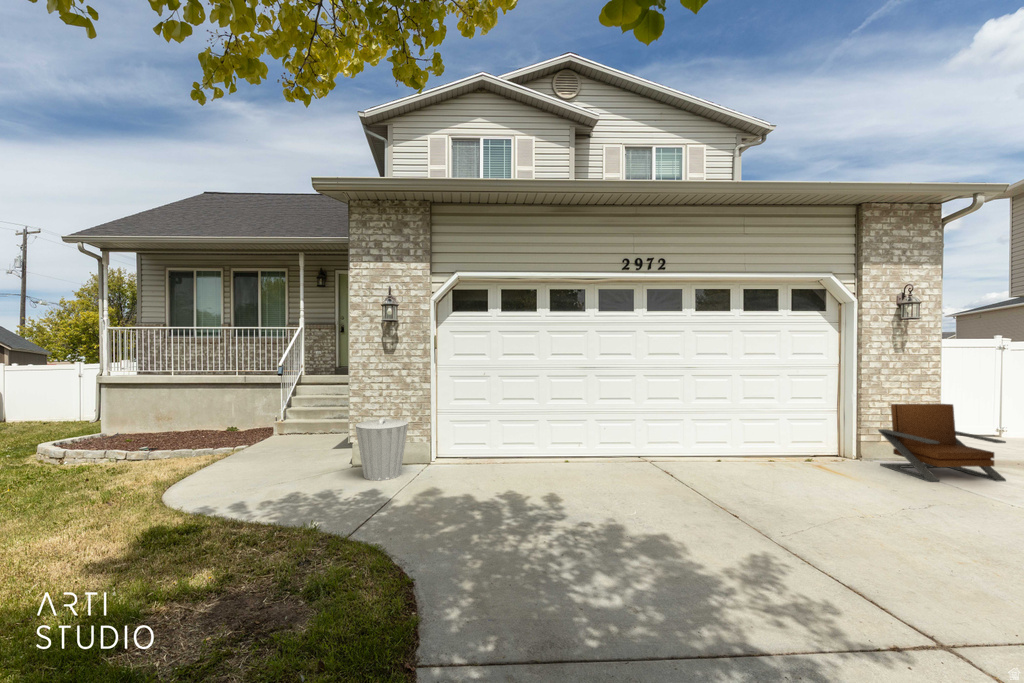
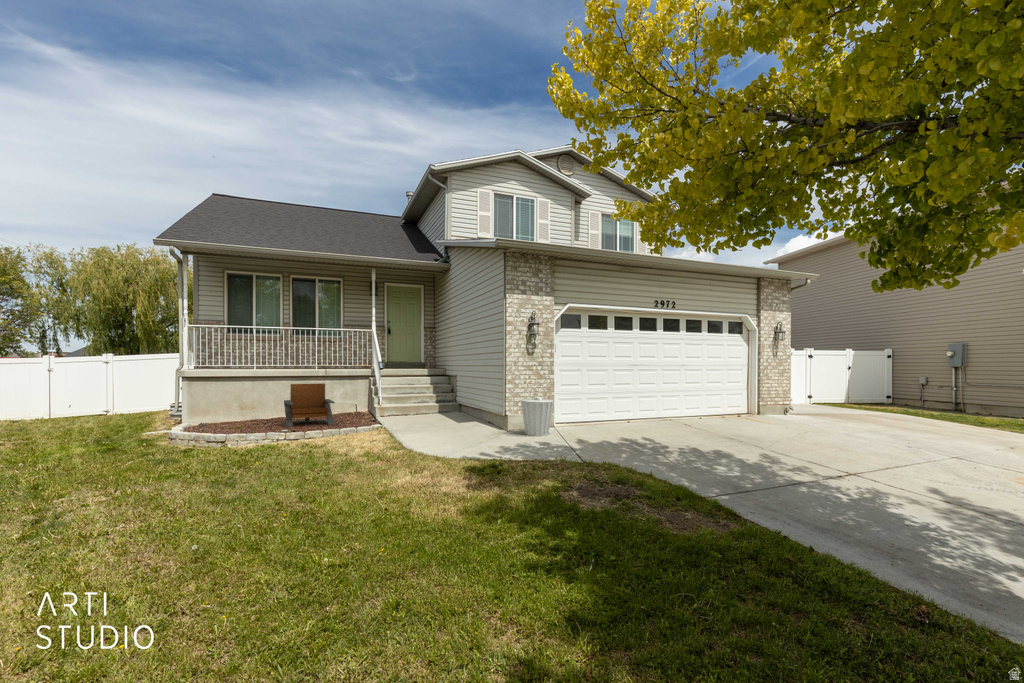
lounge chair: present [878,404,1006,482] -> present [284,383,335,427]

